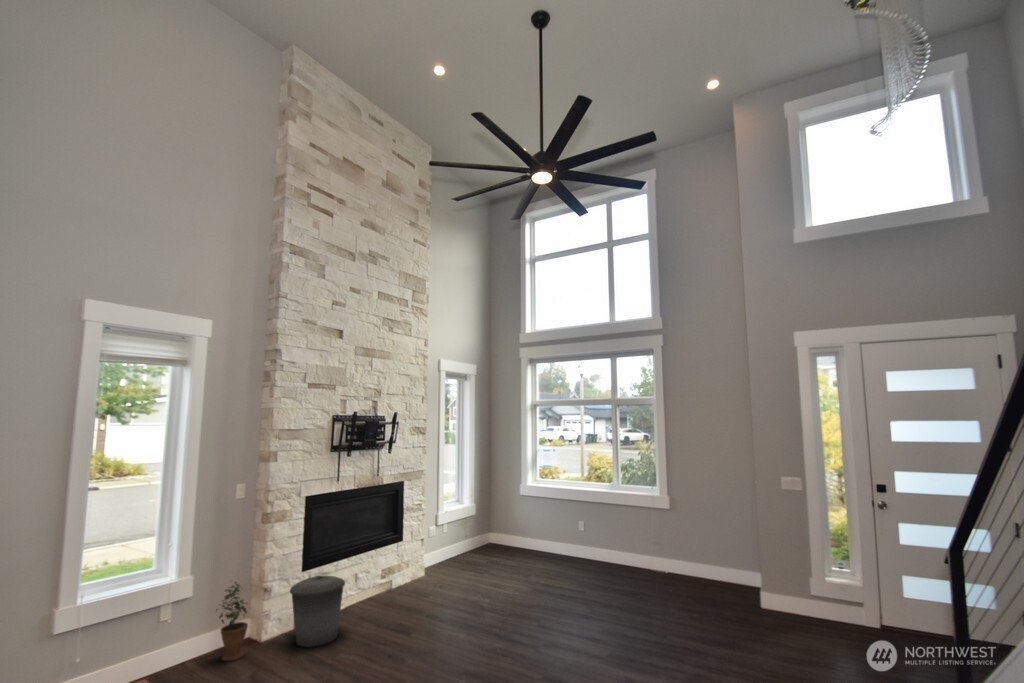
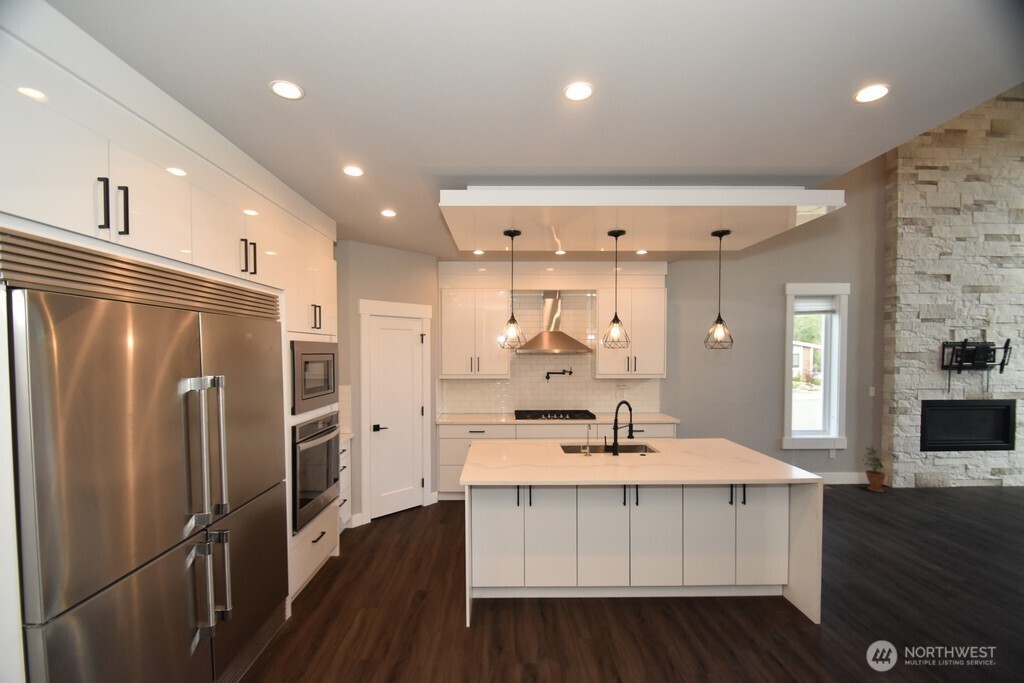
trash can: present [290,575,345,647] -> none [917,456,971,504]

